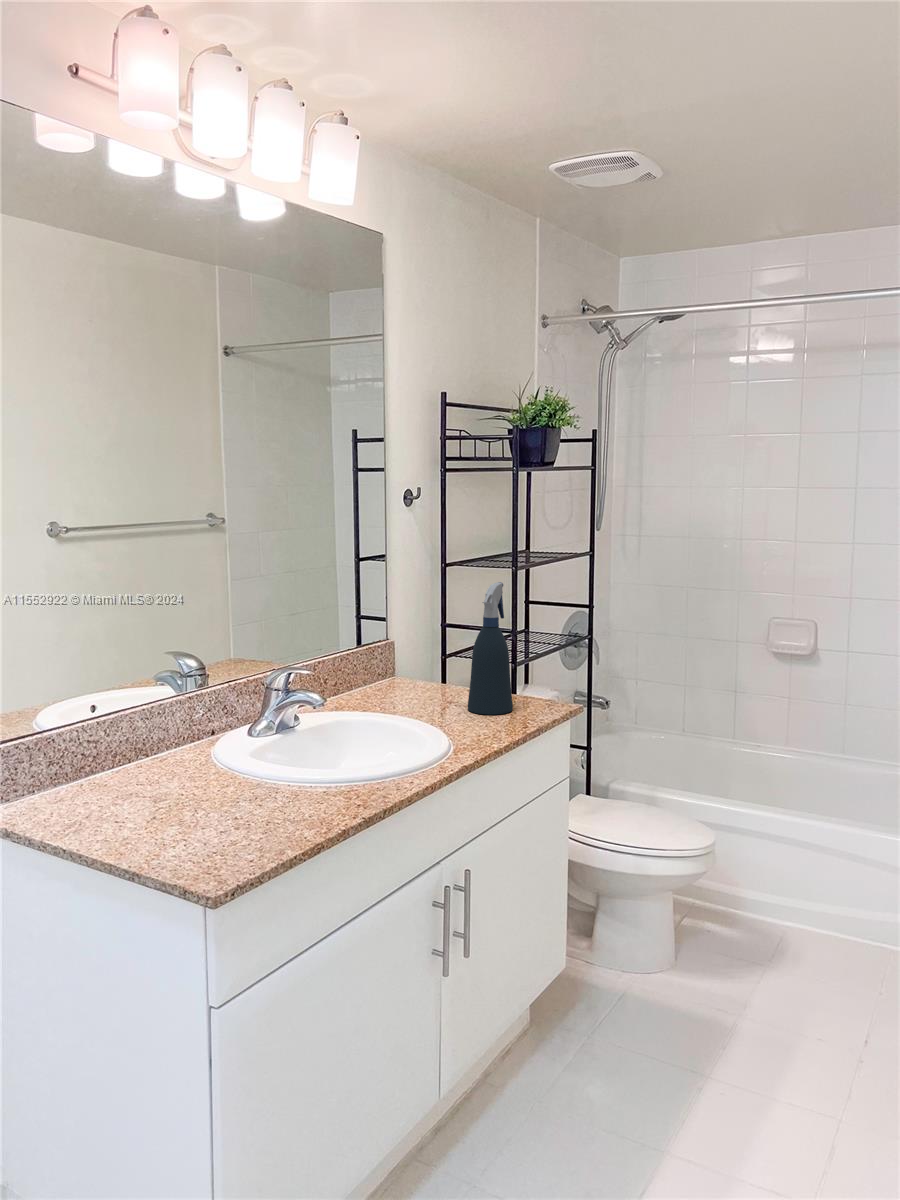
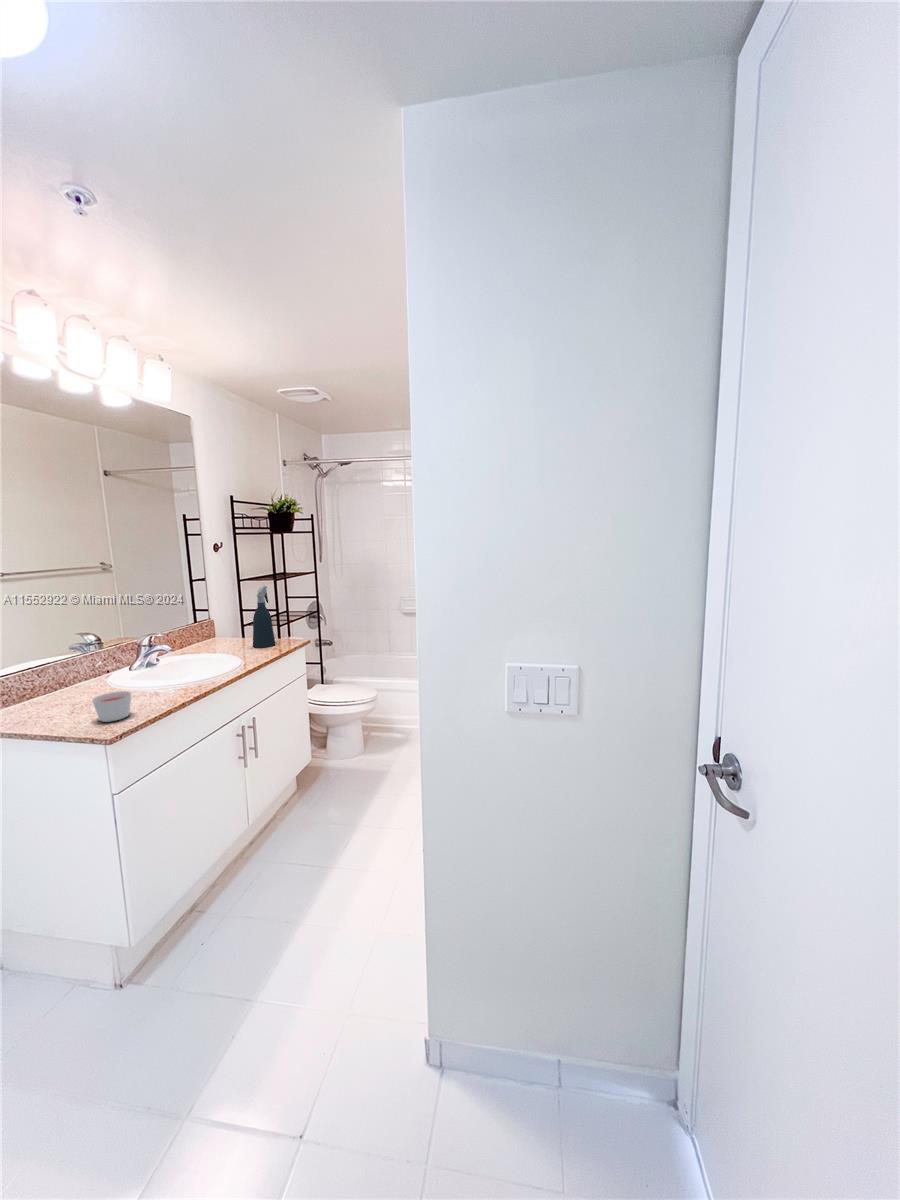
candle: none [188,789,253,851] -> present [92,691,131,722]

